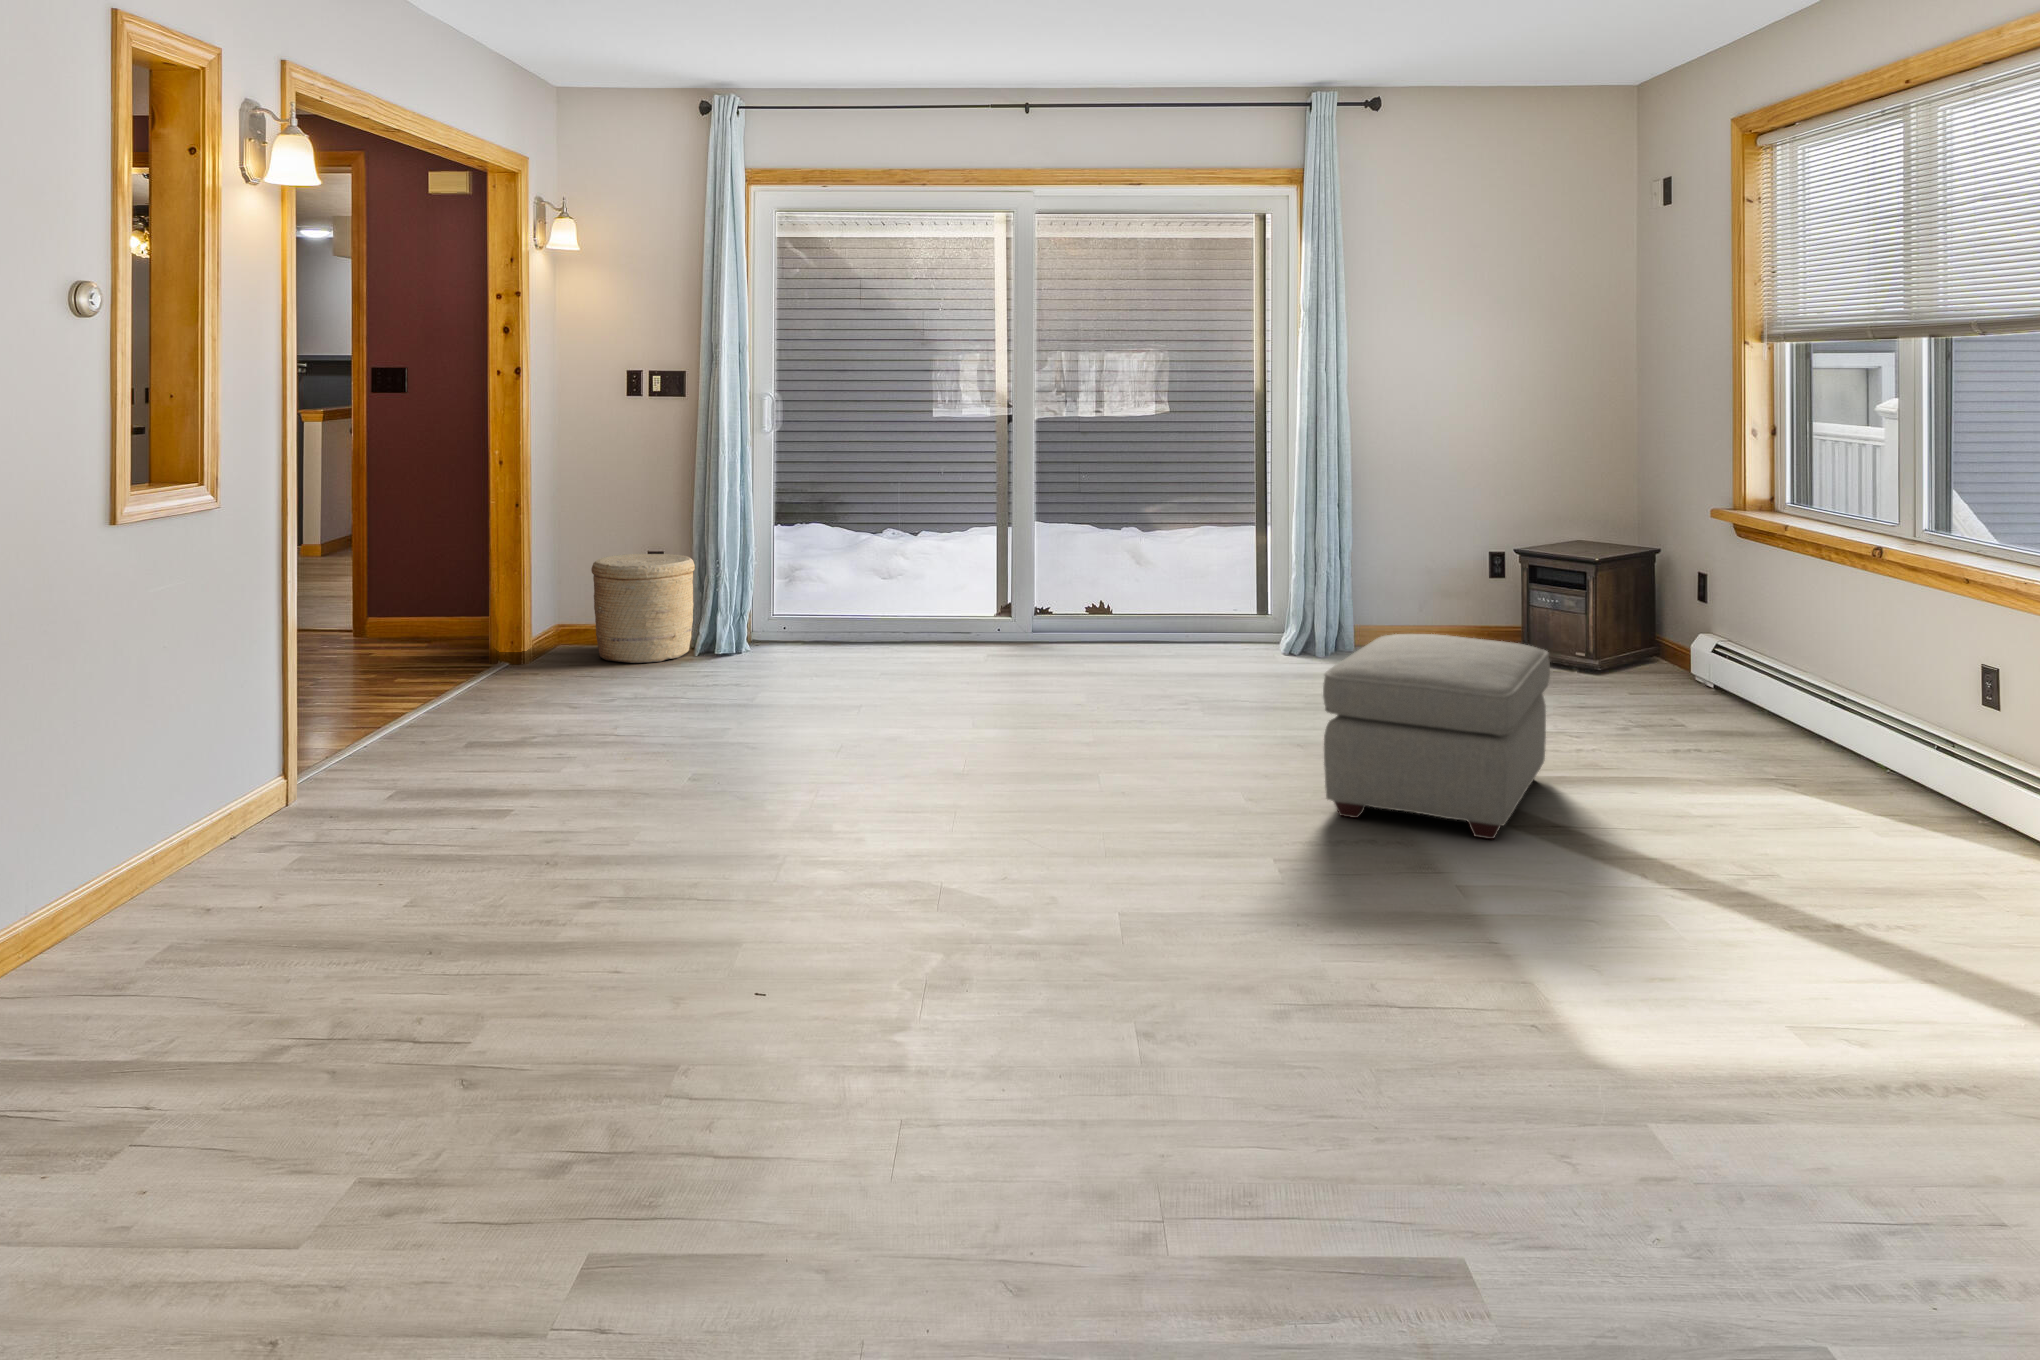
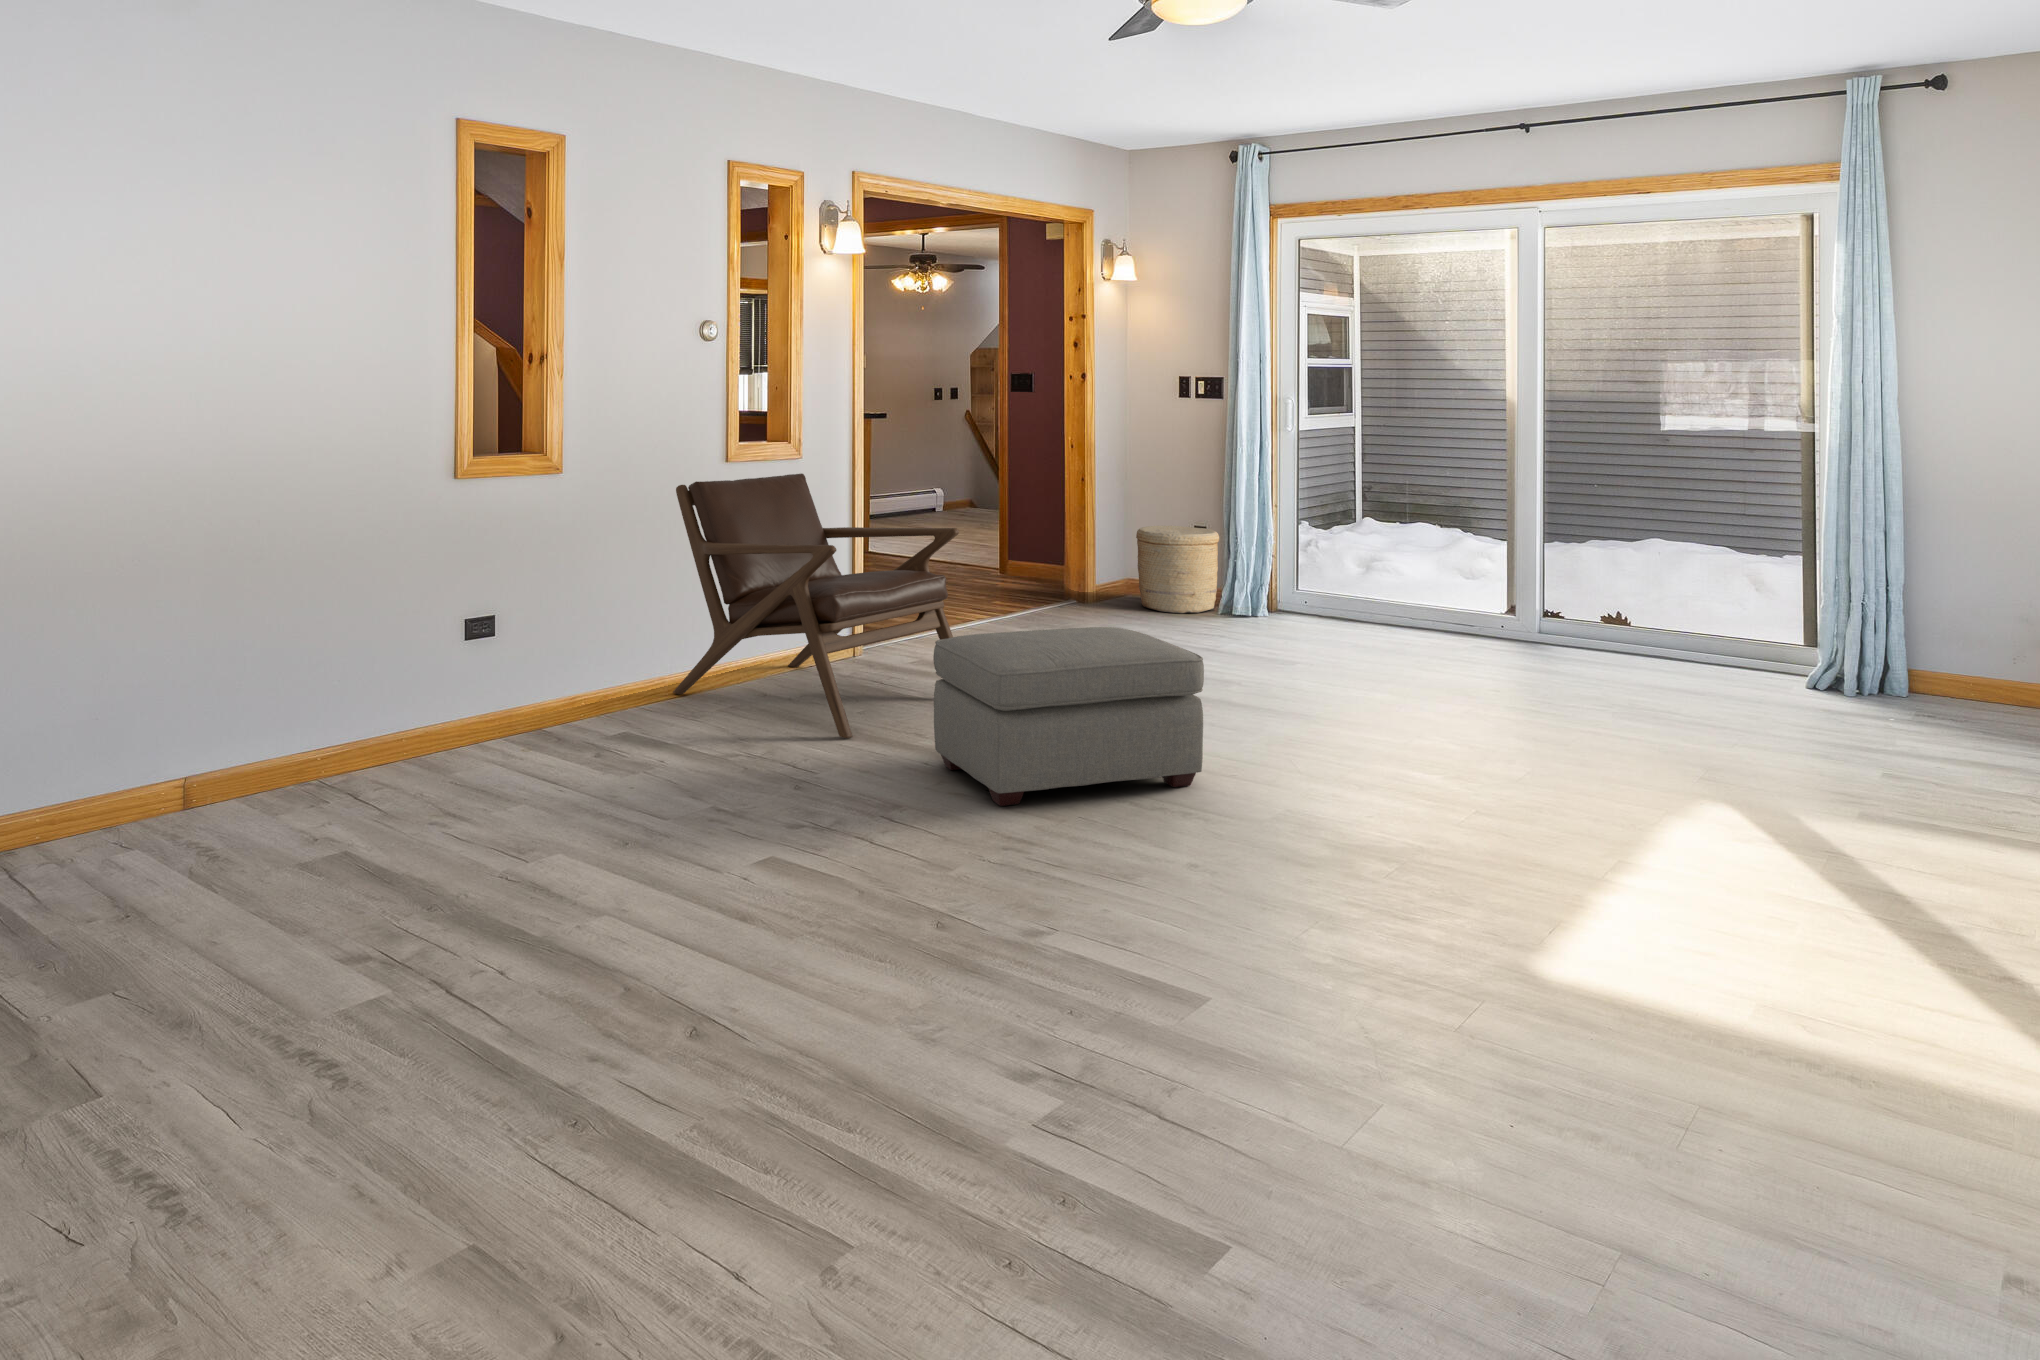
lounge chair: none [28,534,565,954] -> present [673,473,959,738]
ottoman: present [1323,634,1550,839] -> present [933,627,1204,806]

